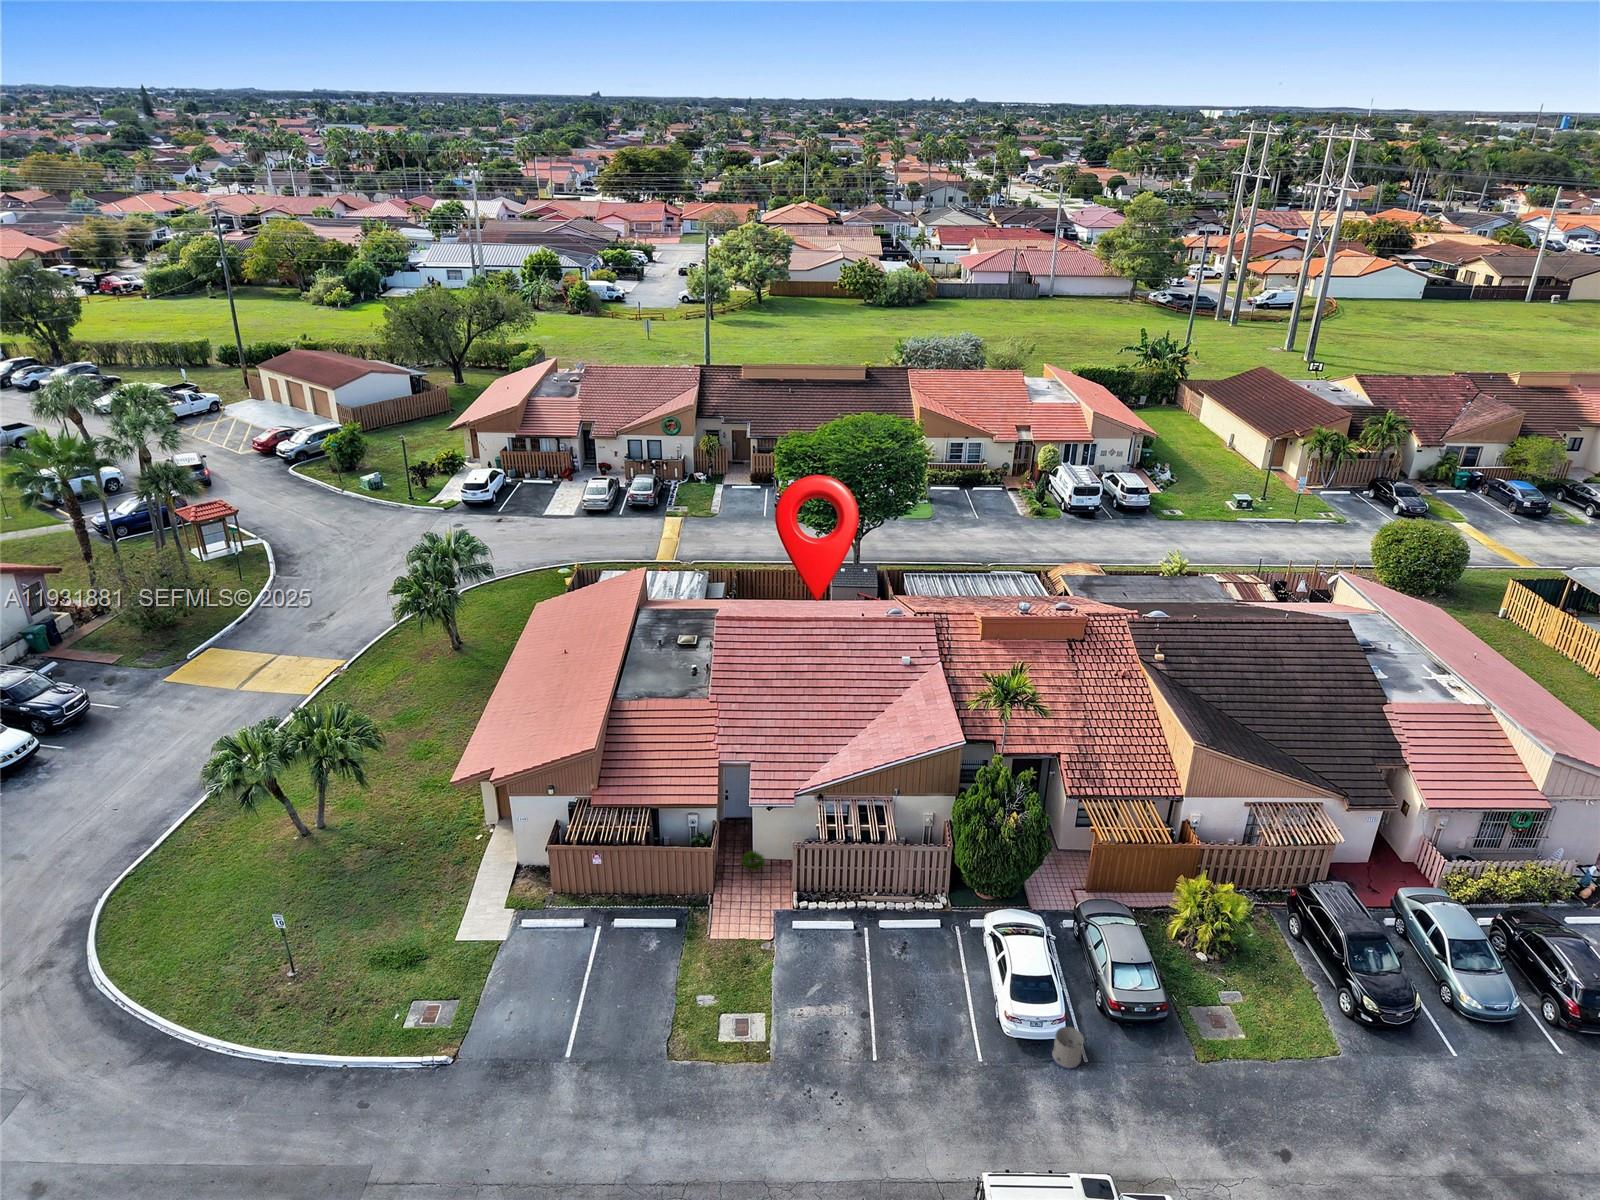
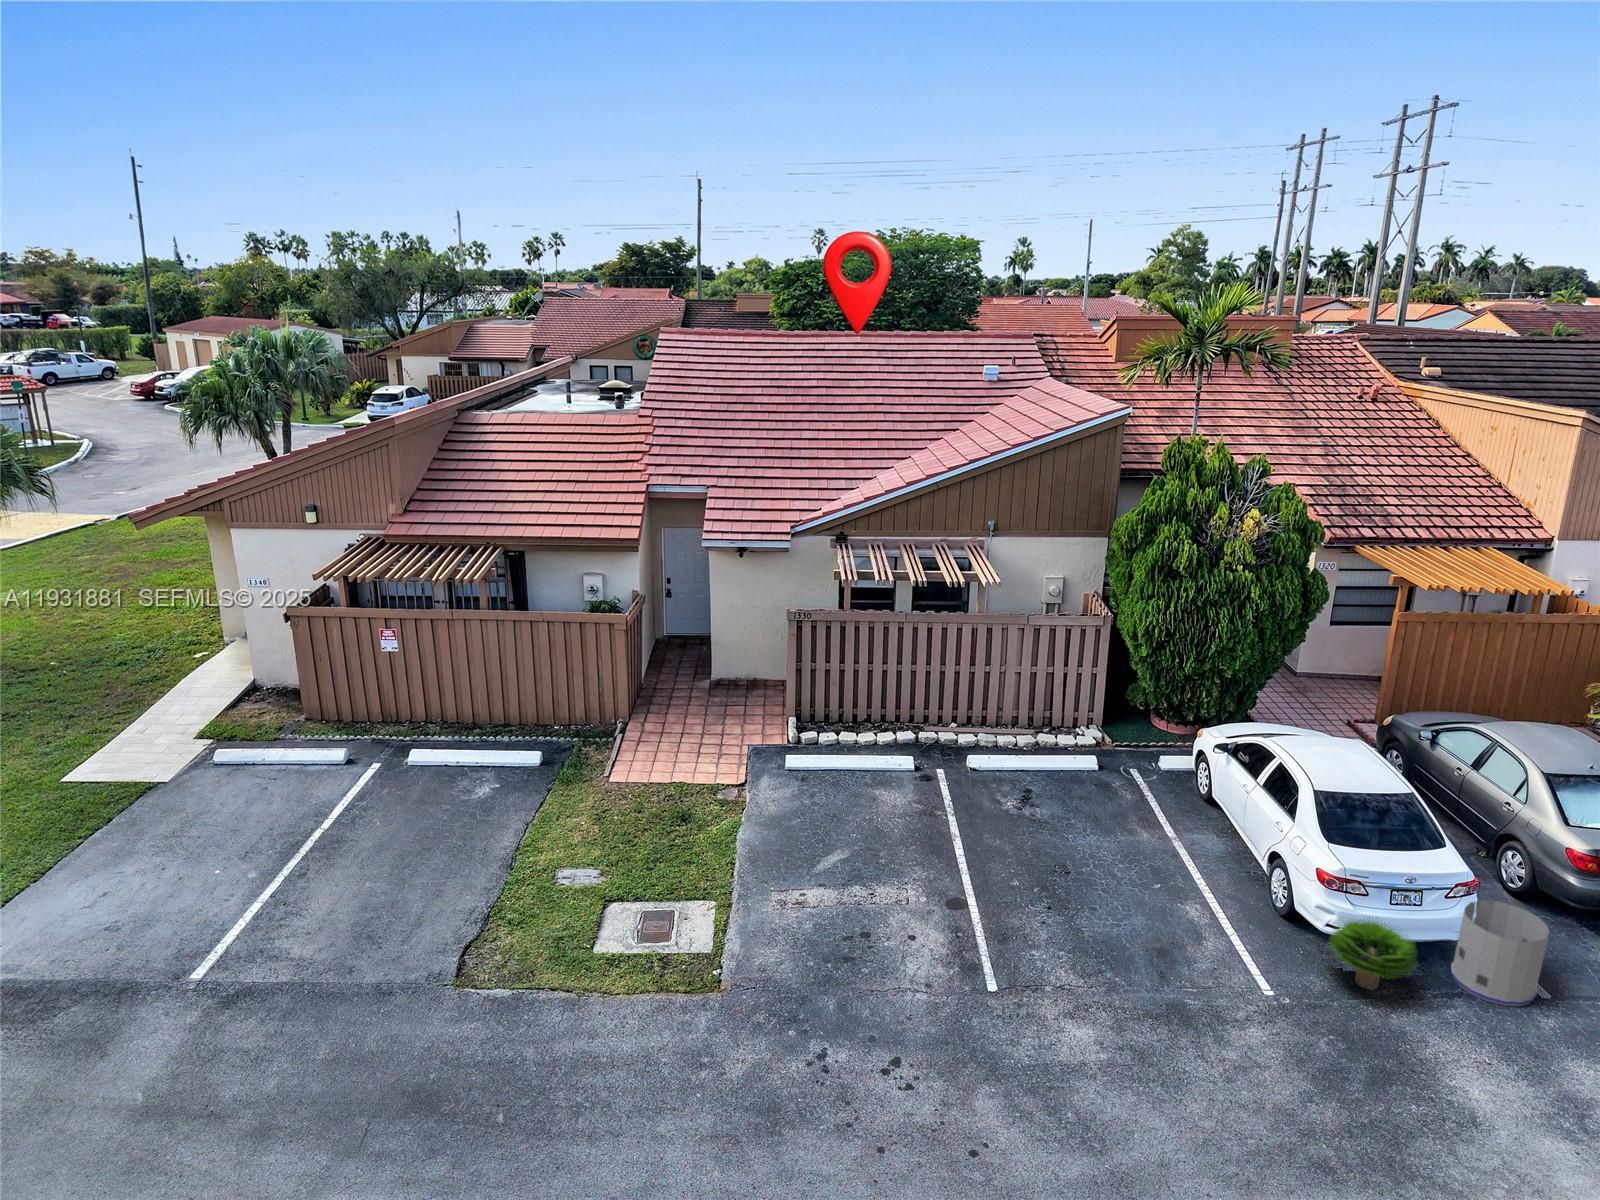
potted plant: present [742,851,765,873] -> present [1330,920,1416,990]

